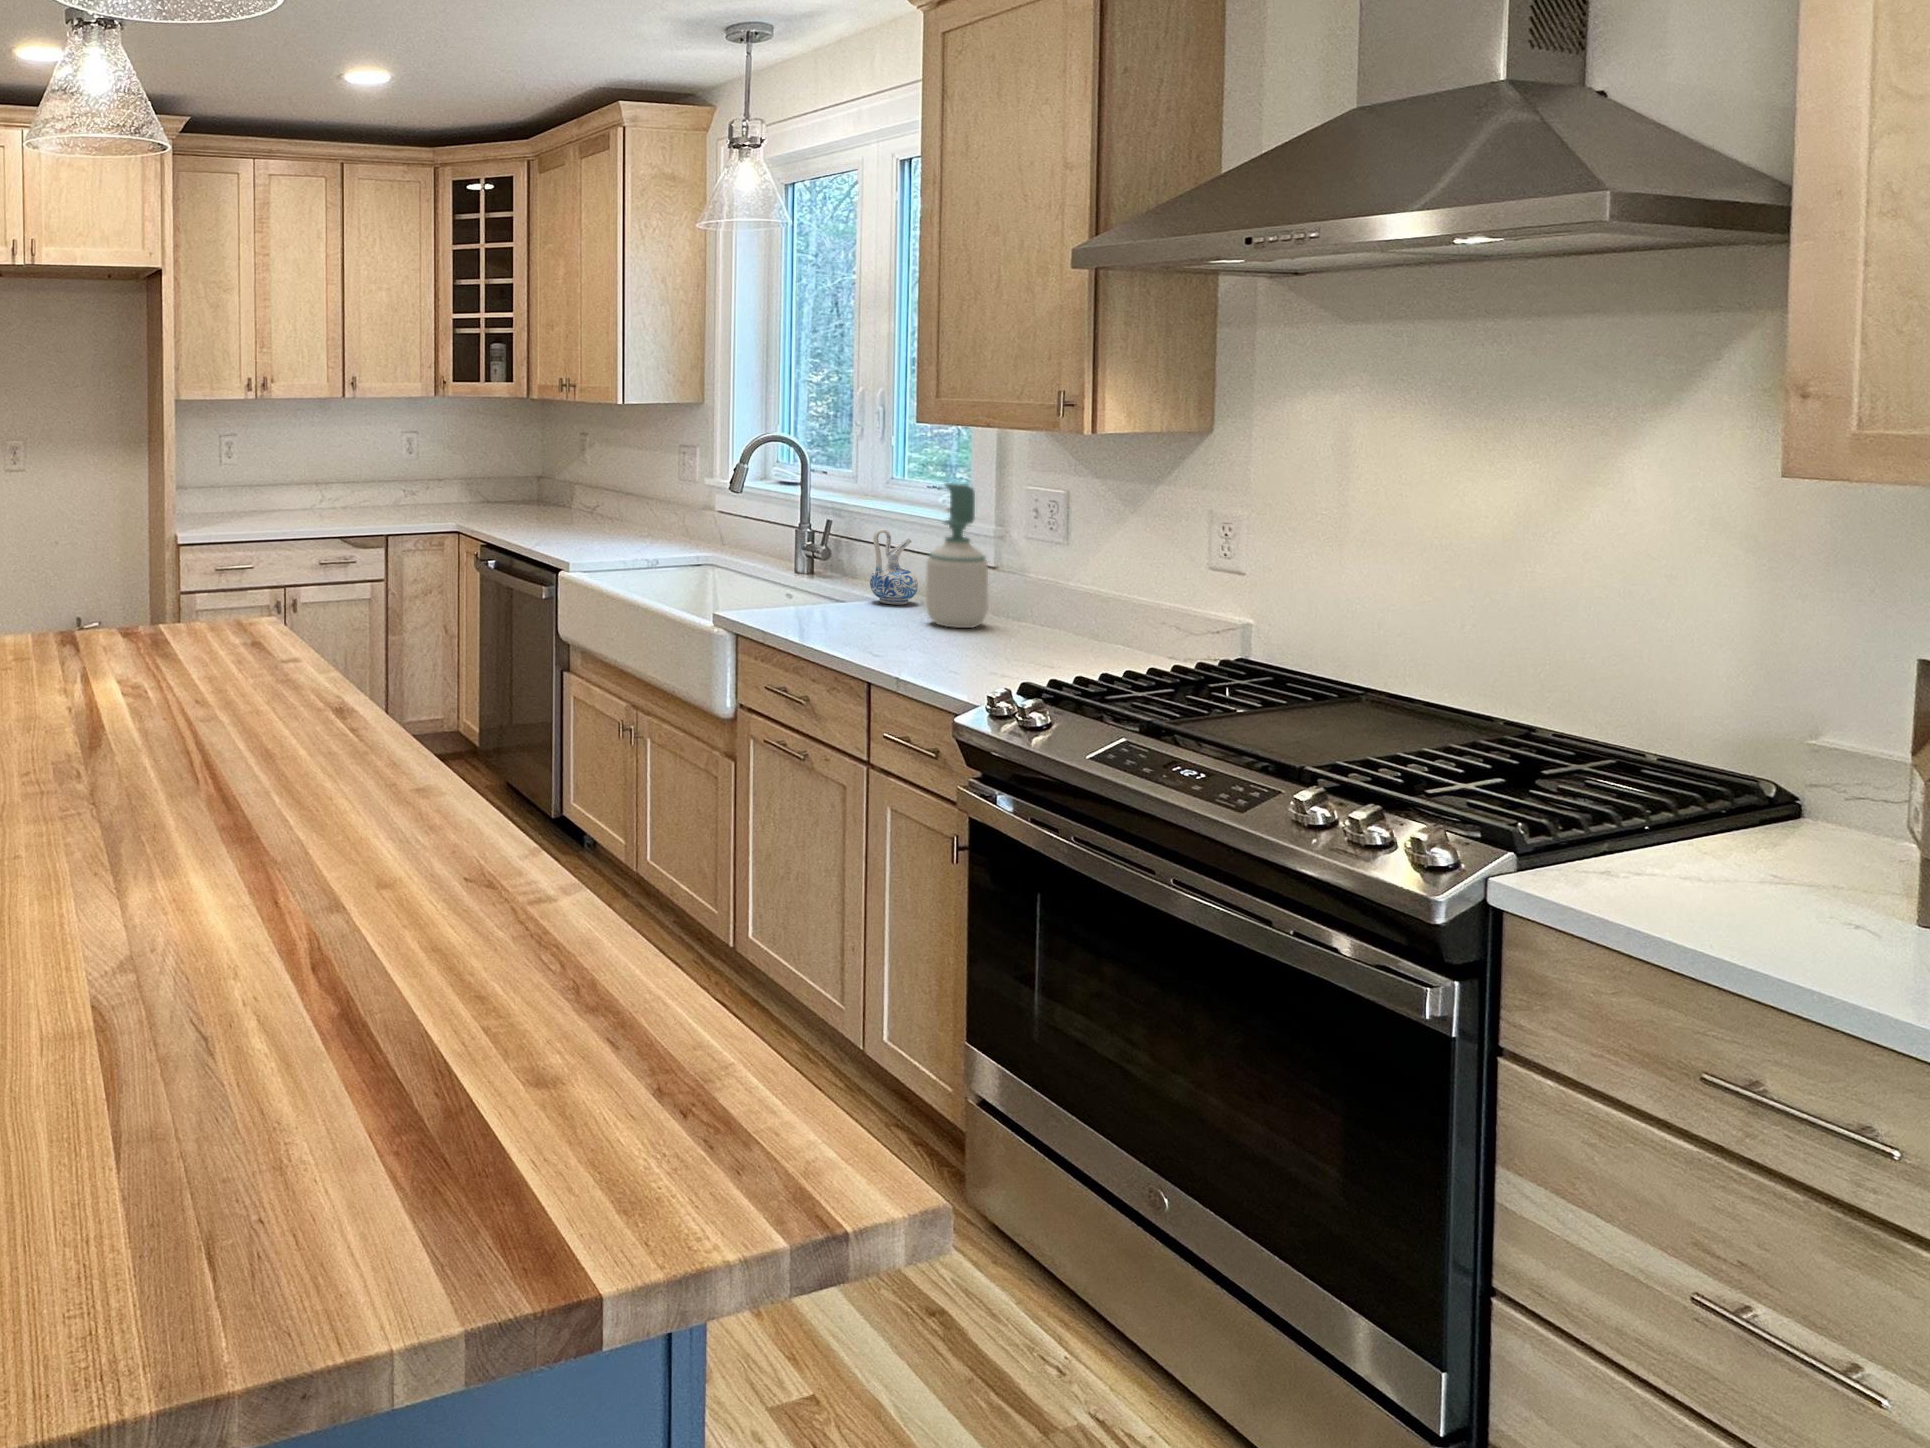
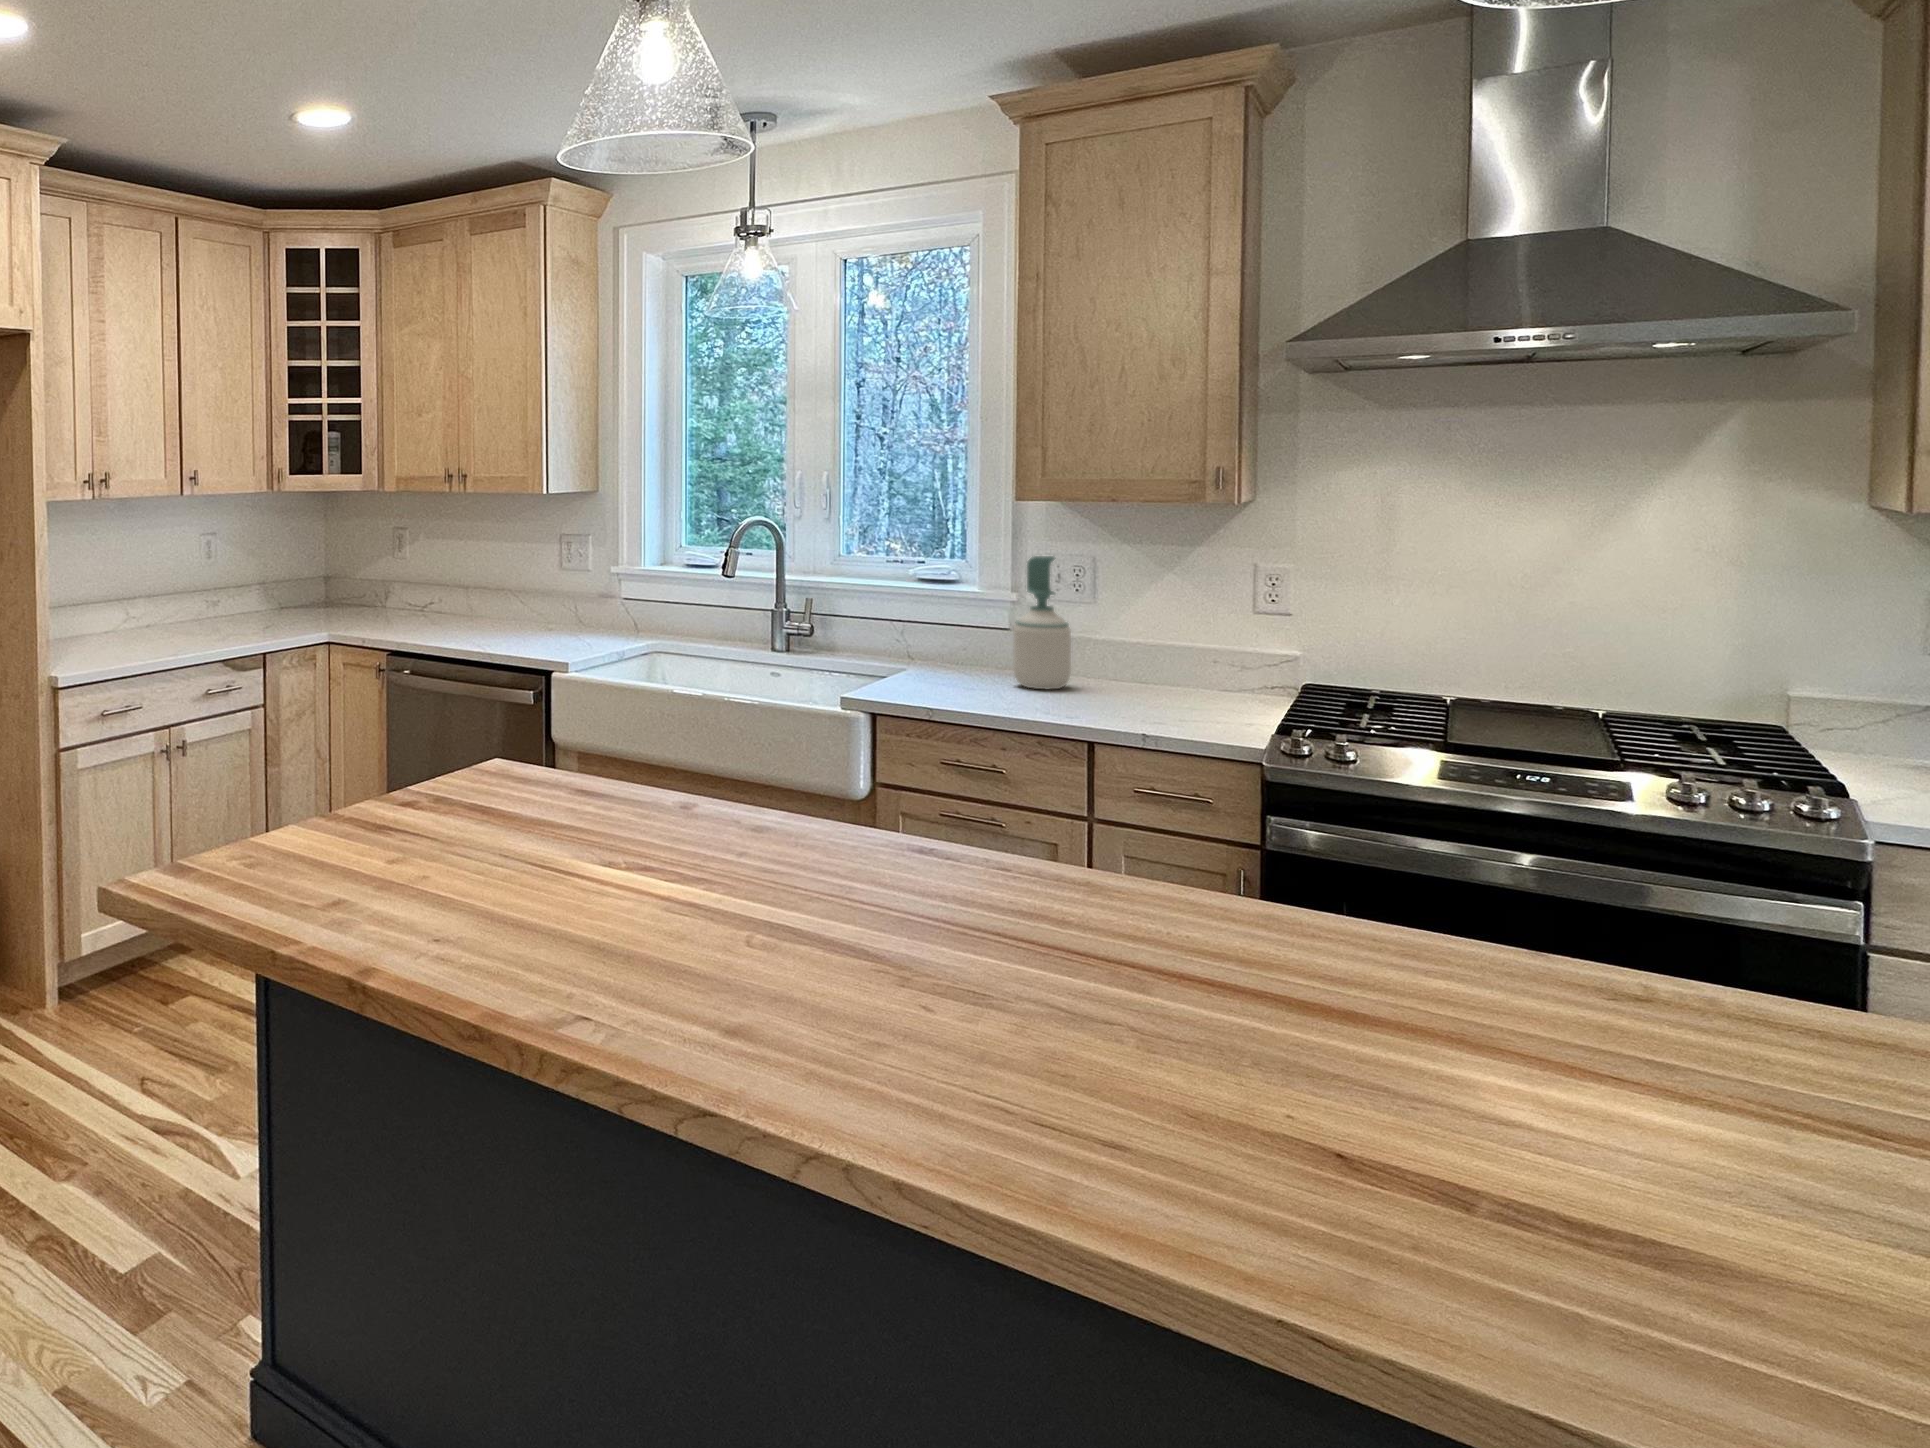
ceramic pitcher: present [870,529,918,605] -> none [913,604,959,675]

